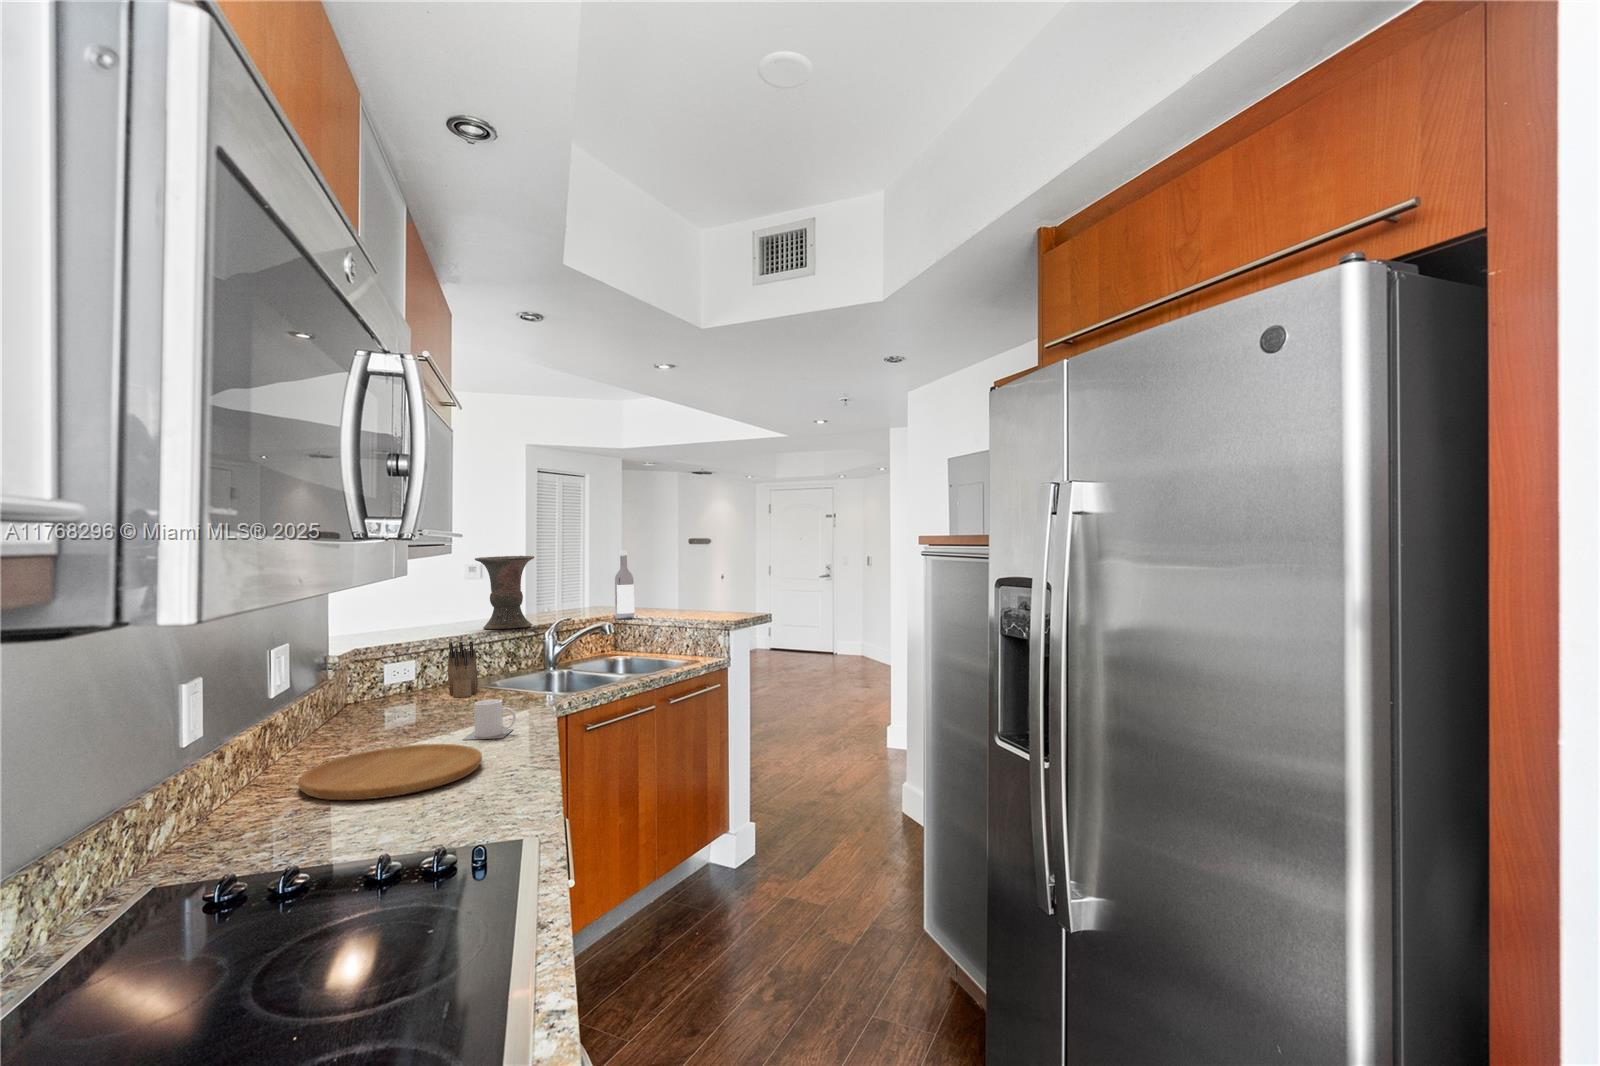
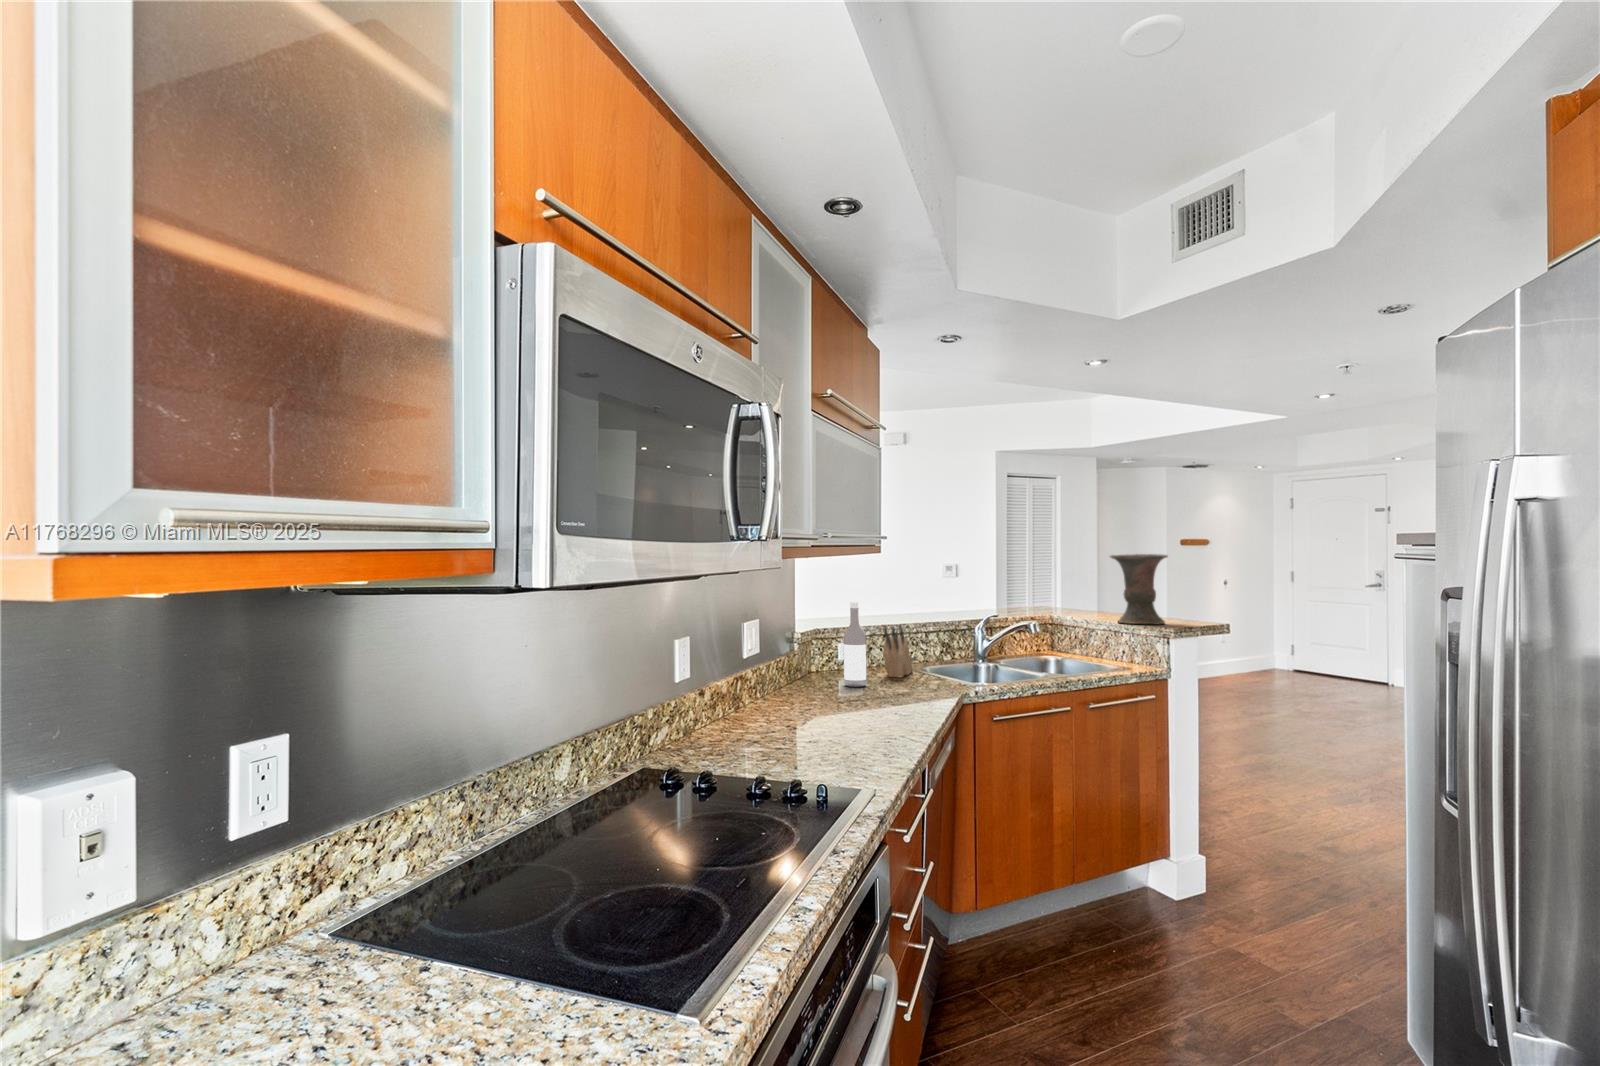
wine bottle: present [615,551,634,619] -> present [844,602,867,687]
vase: present [475,556,534,629] -> present [1110,554,1168,625]
mug: present [463,699,516,740] -> none [873,679,917,714]
cutting board: present [298,744,482,800] -> none [746,707,874,742]

